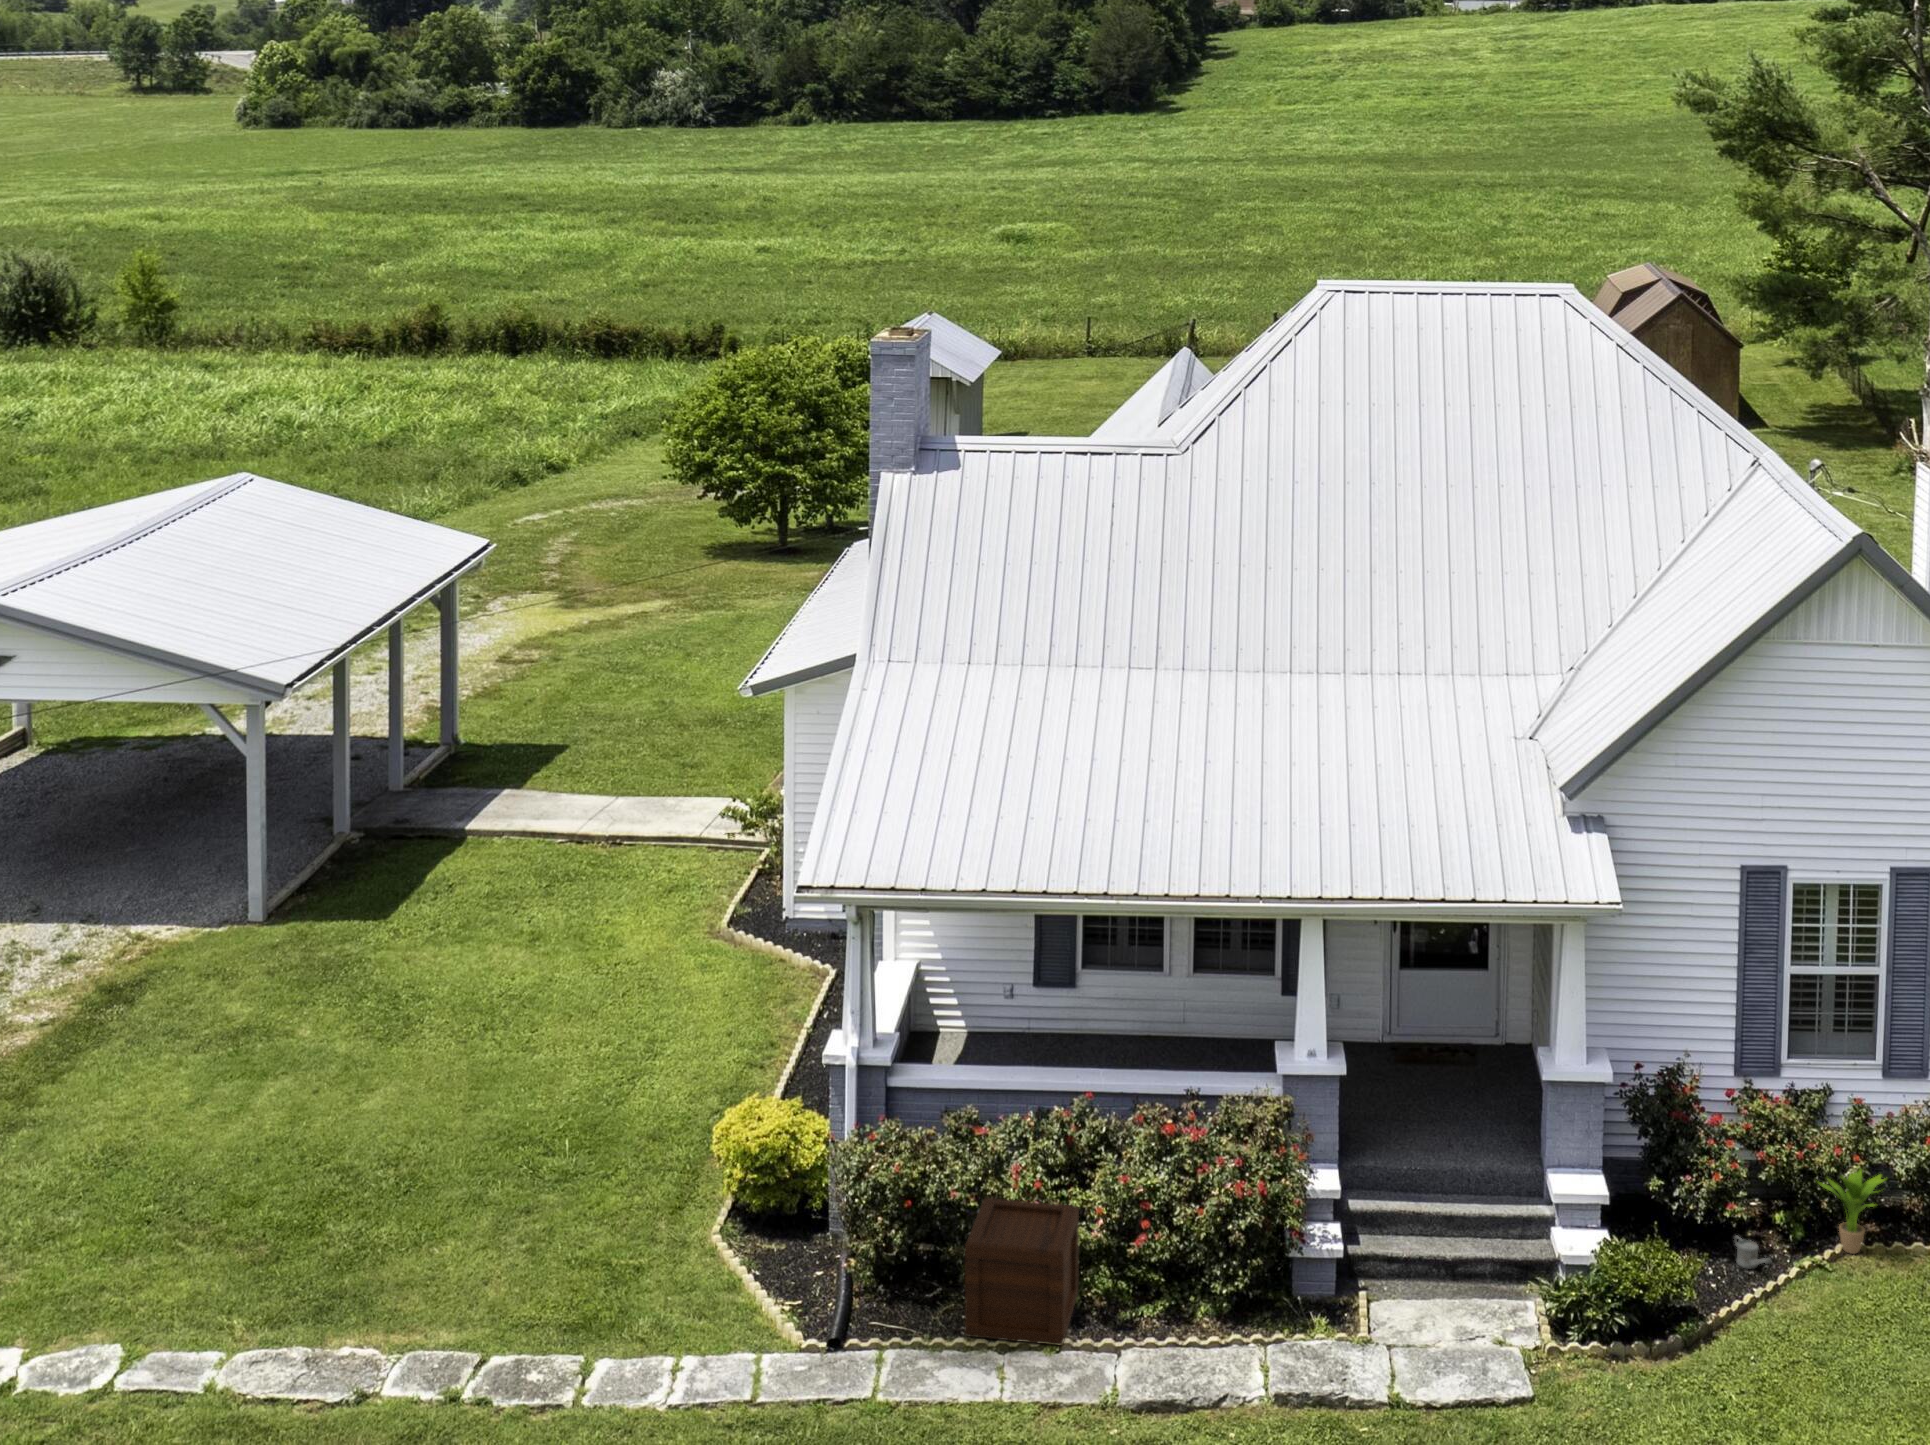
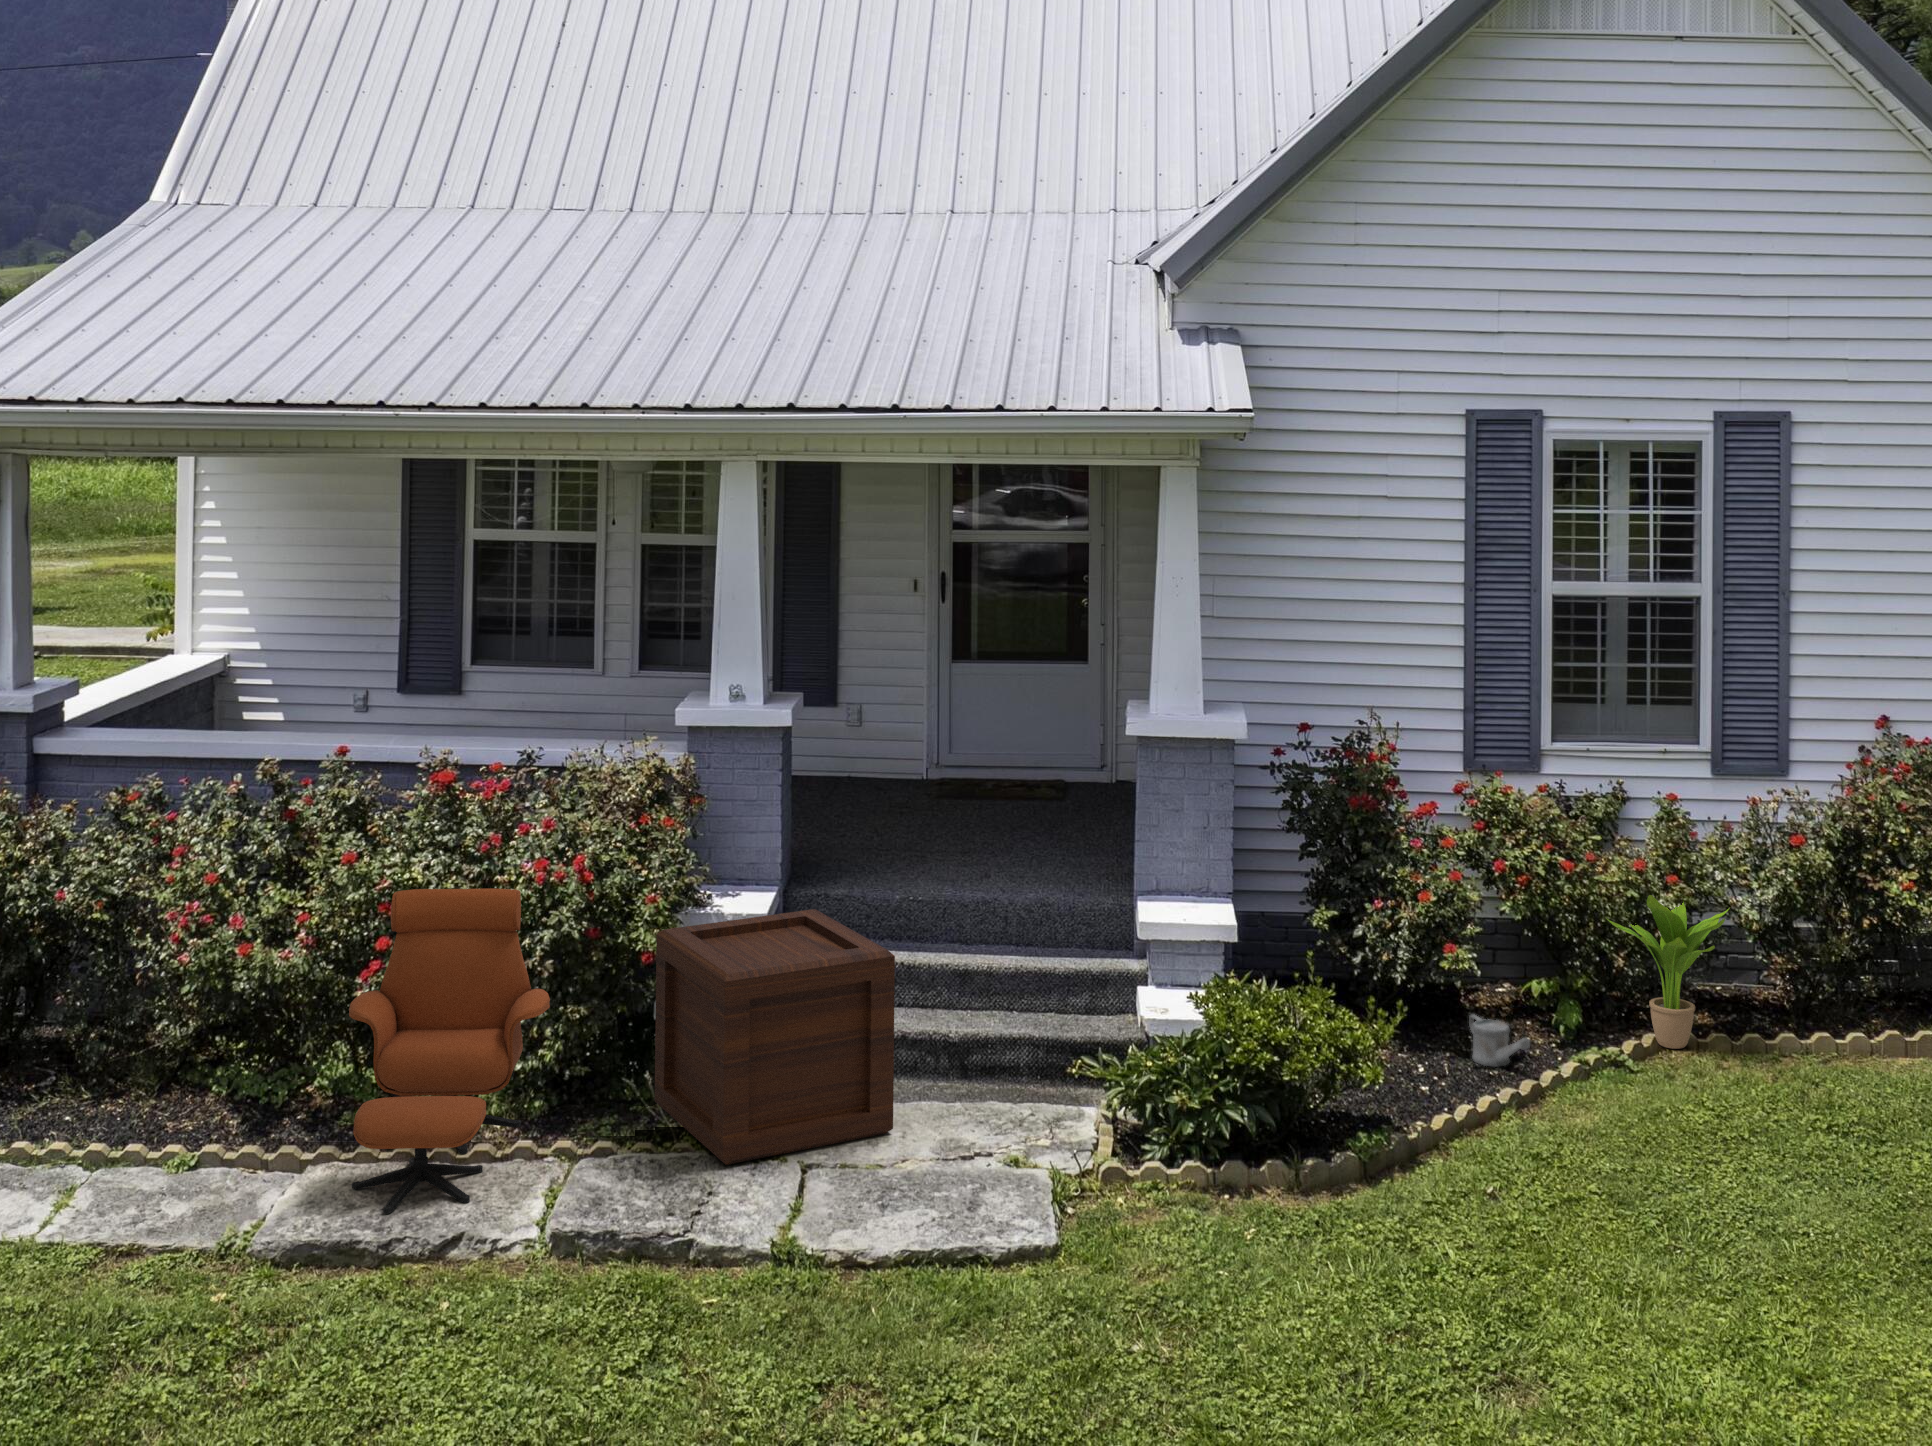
lounge chair: none [1134,1191,1240,1380] -> present [349,888,550,1214]
wooden crate: present [965,1198,1079,1345] -> present [655,909,895,1165]

